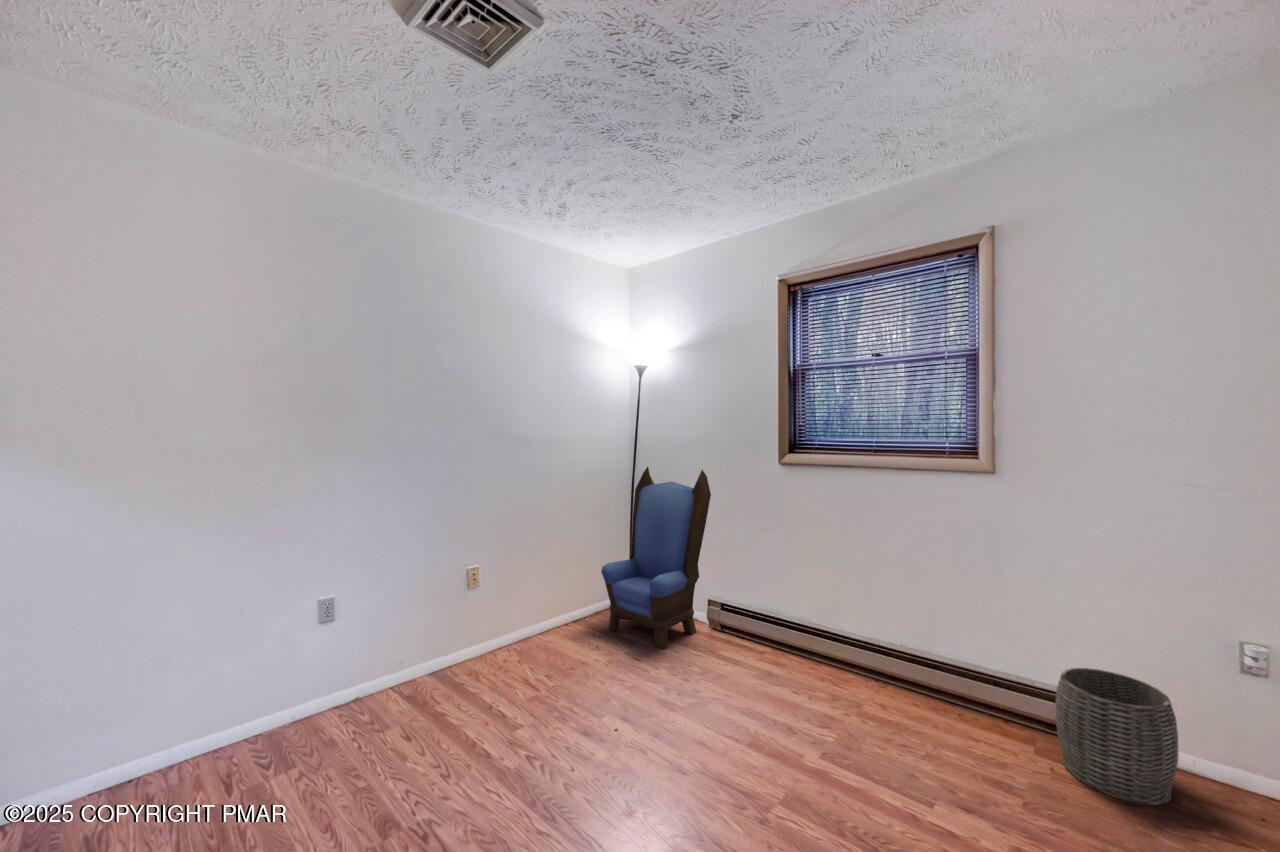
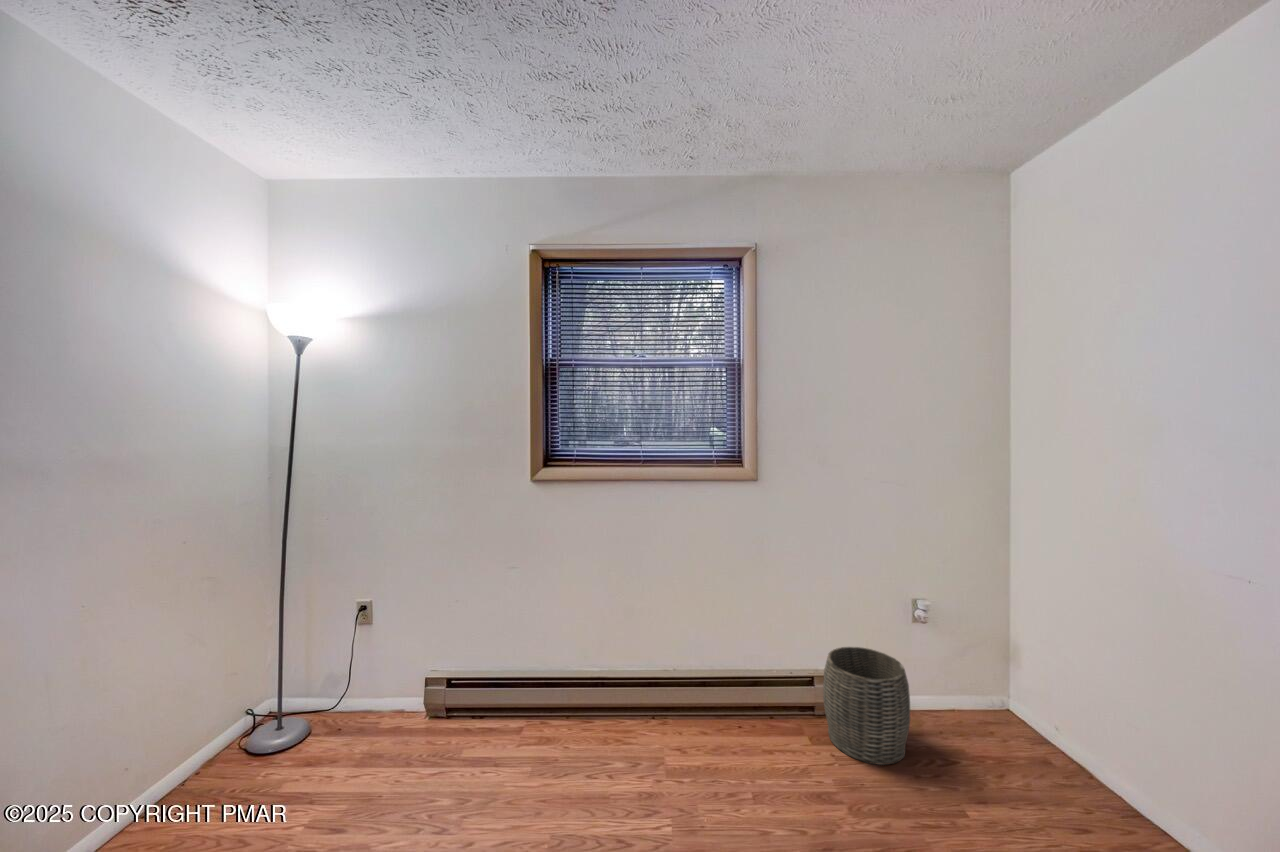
armchair: present [601,467,711,649] -> none [225,495,432,795]

